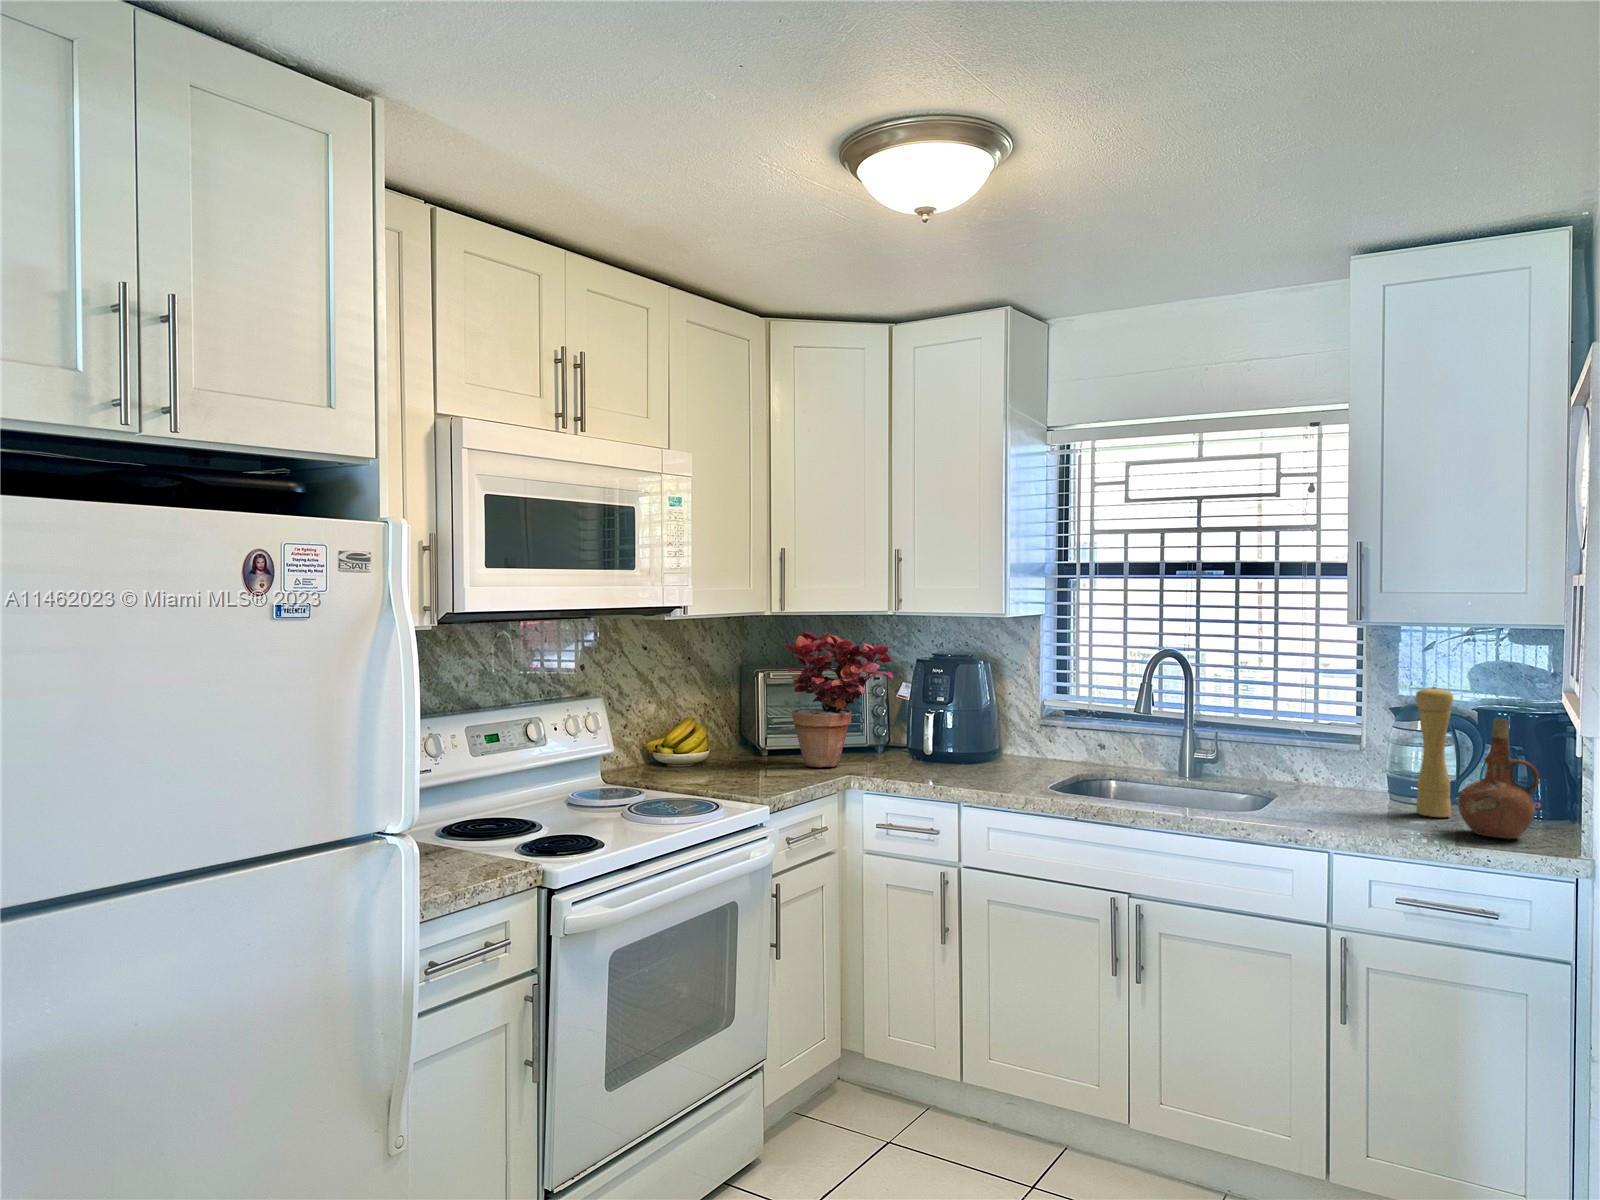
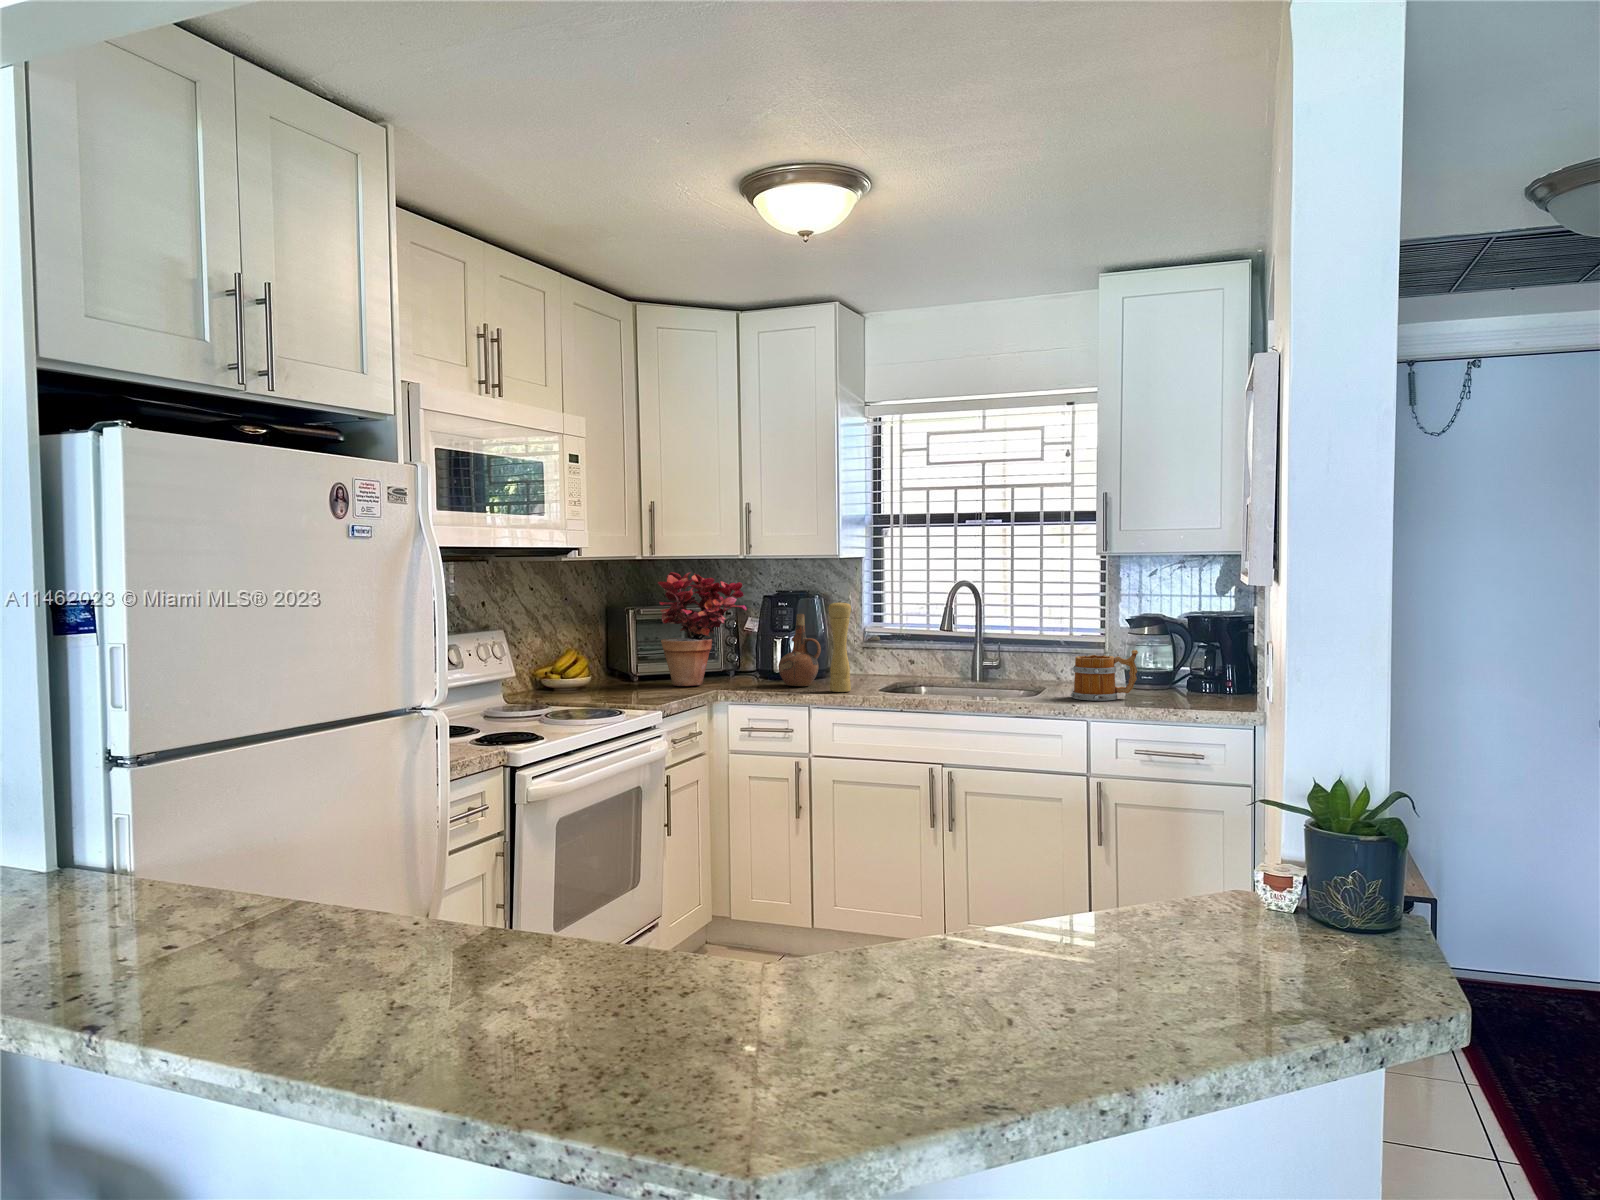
pepper mill: present [1416,687,1453,817] -> present [829,601,851,692]
ceramic pitcher: present [1458,719,1539,839] -> present [778,614,821,686]
mug: none [1305,756,1405,824] -> present [1071,650,1138,701]

